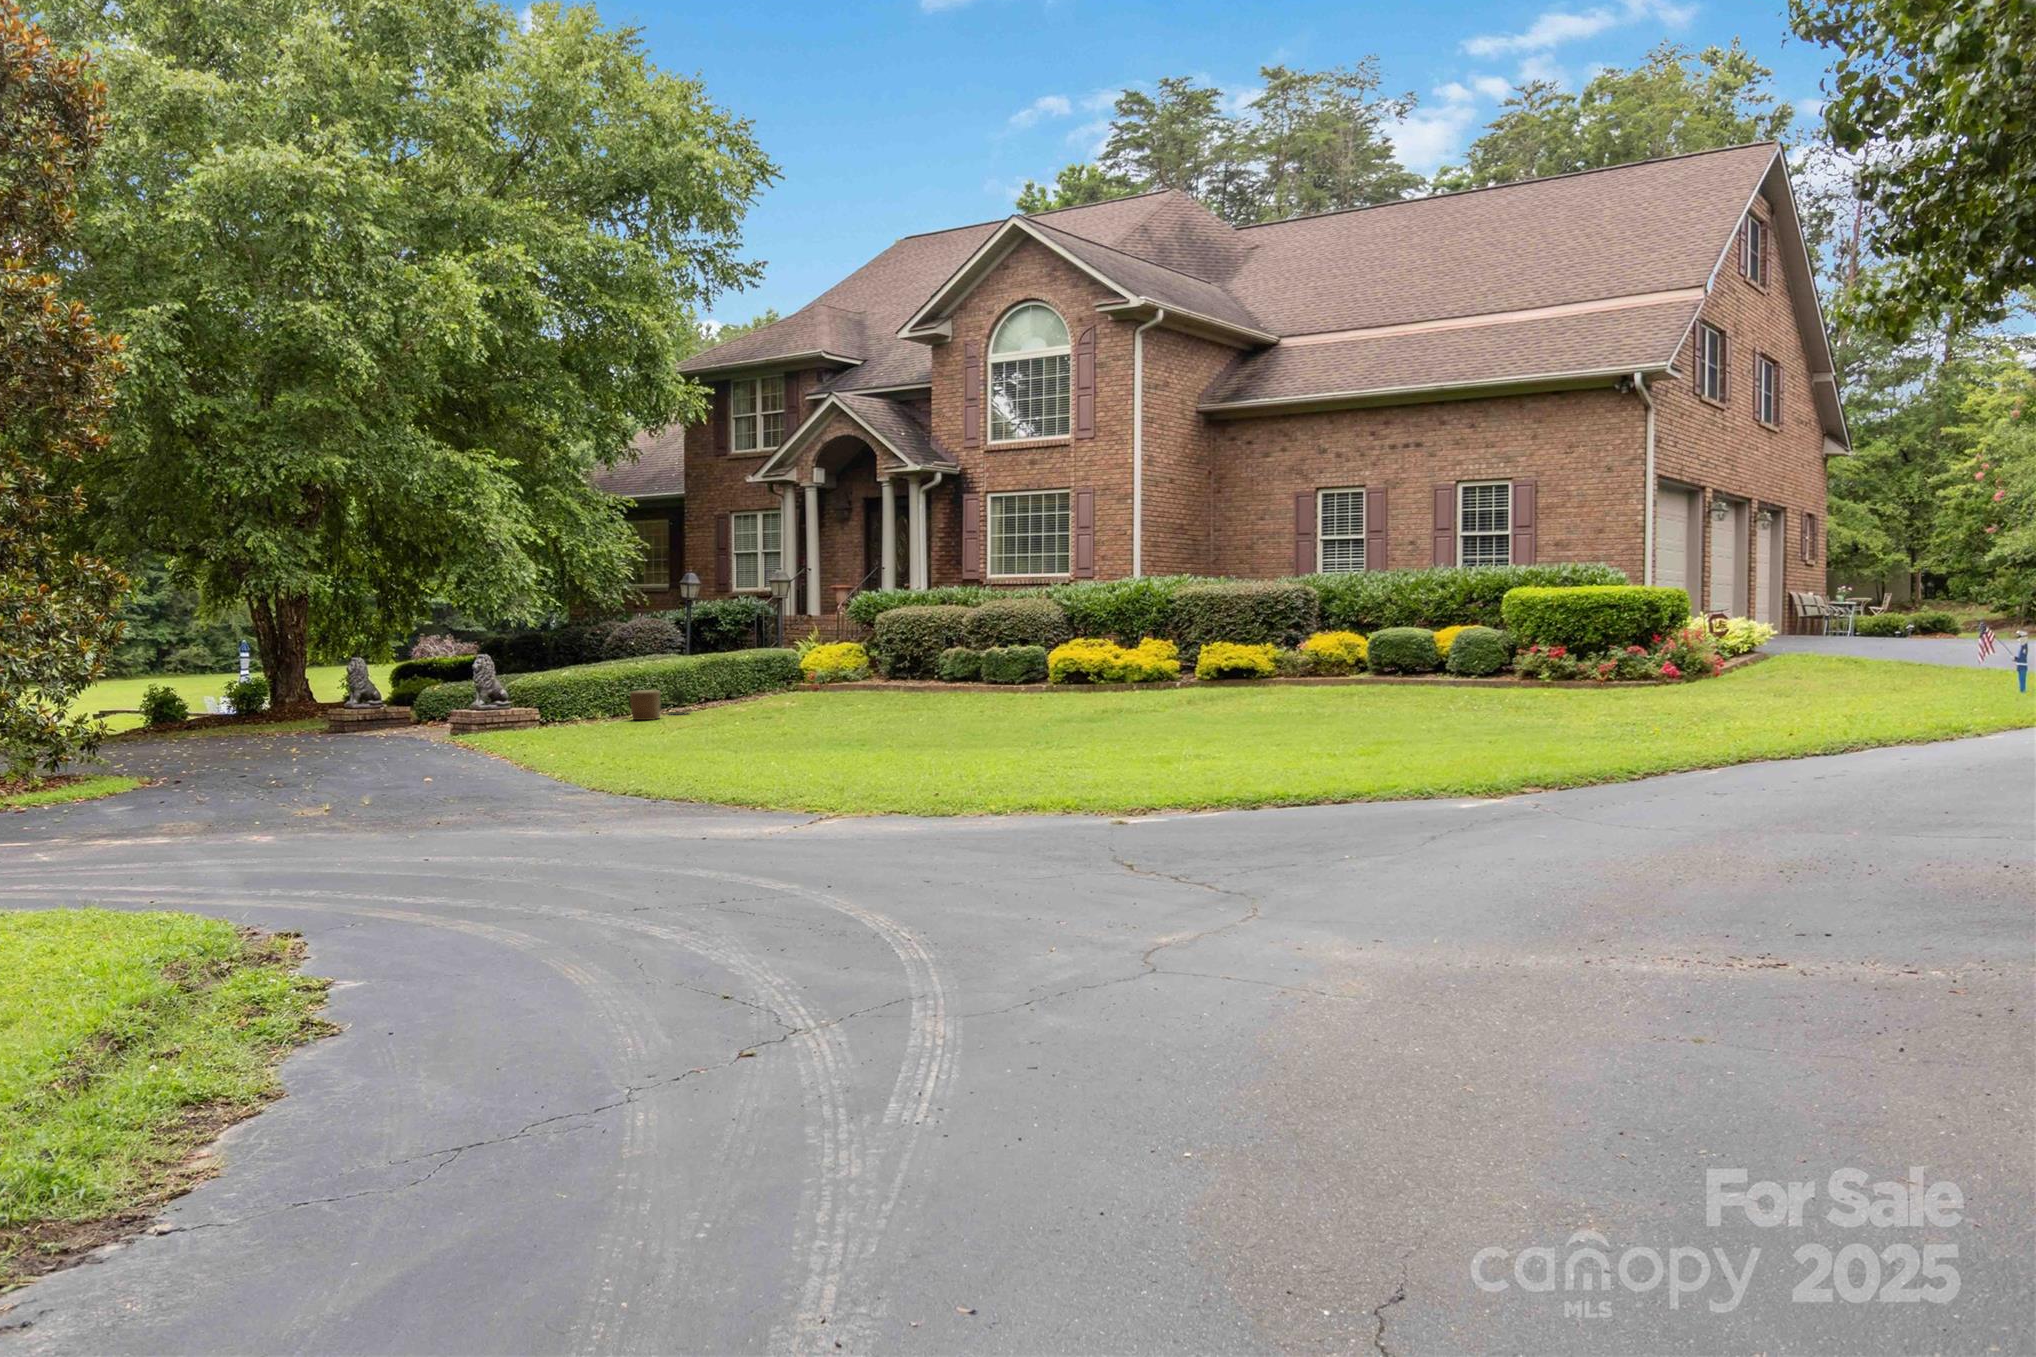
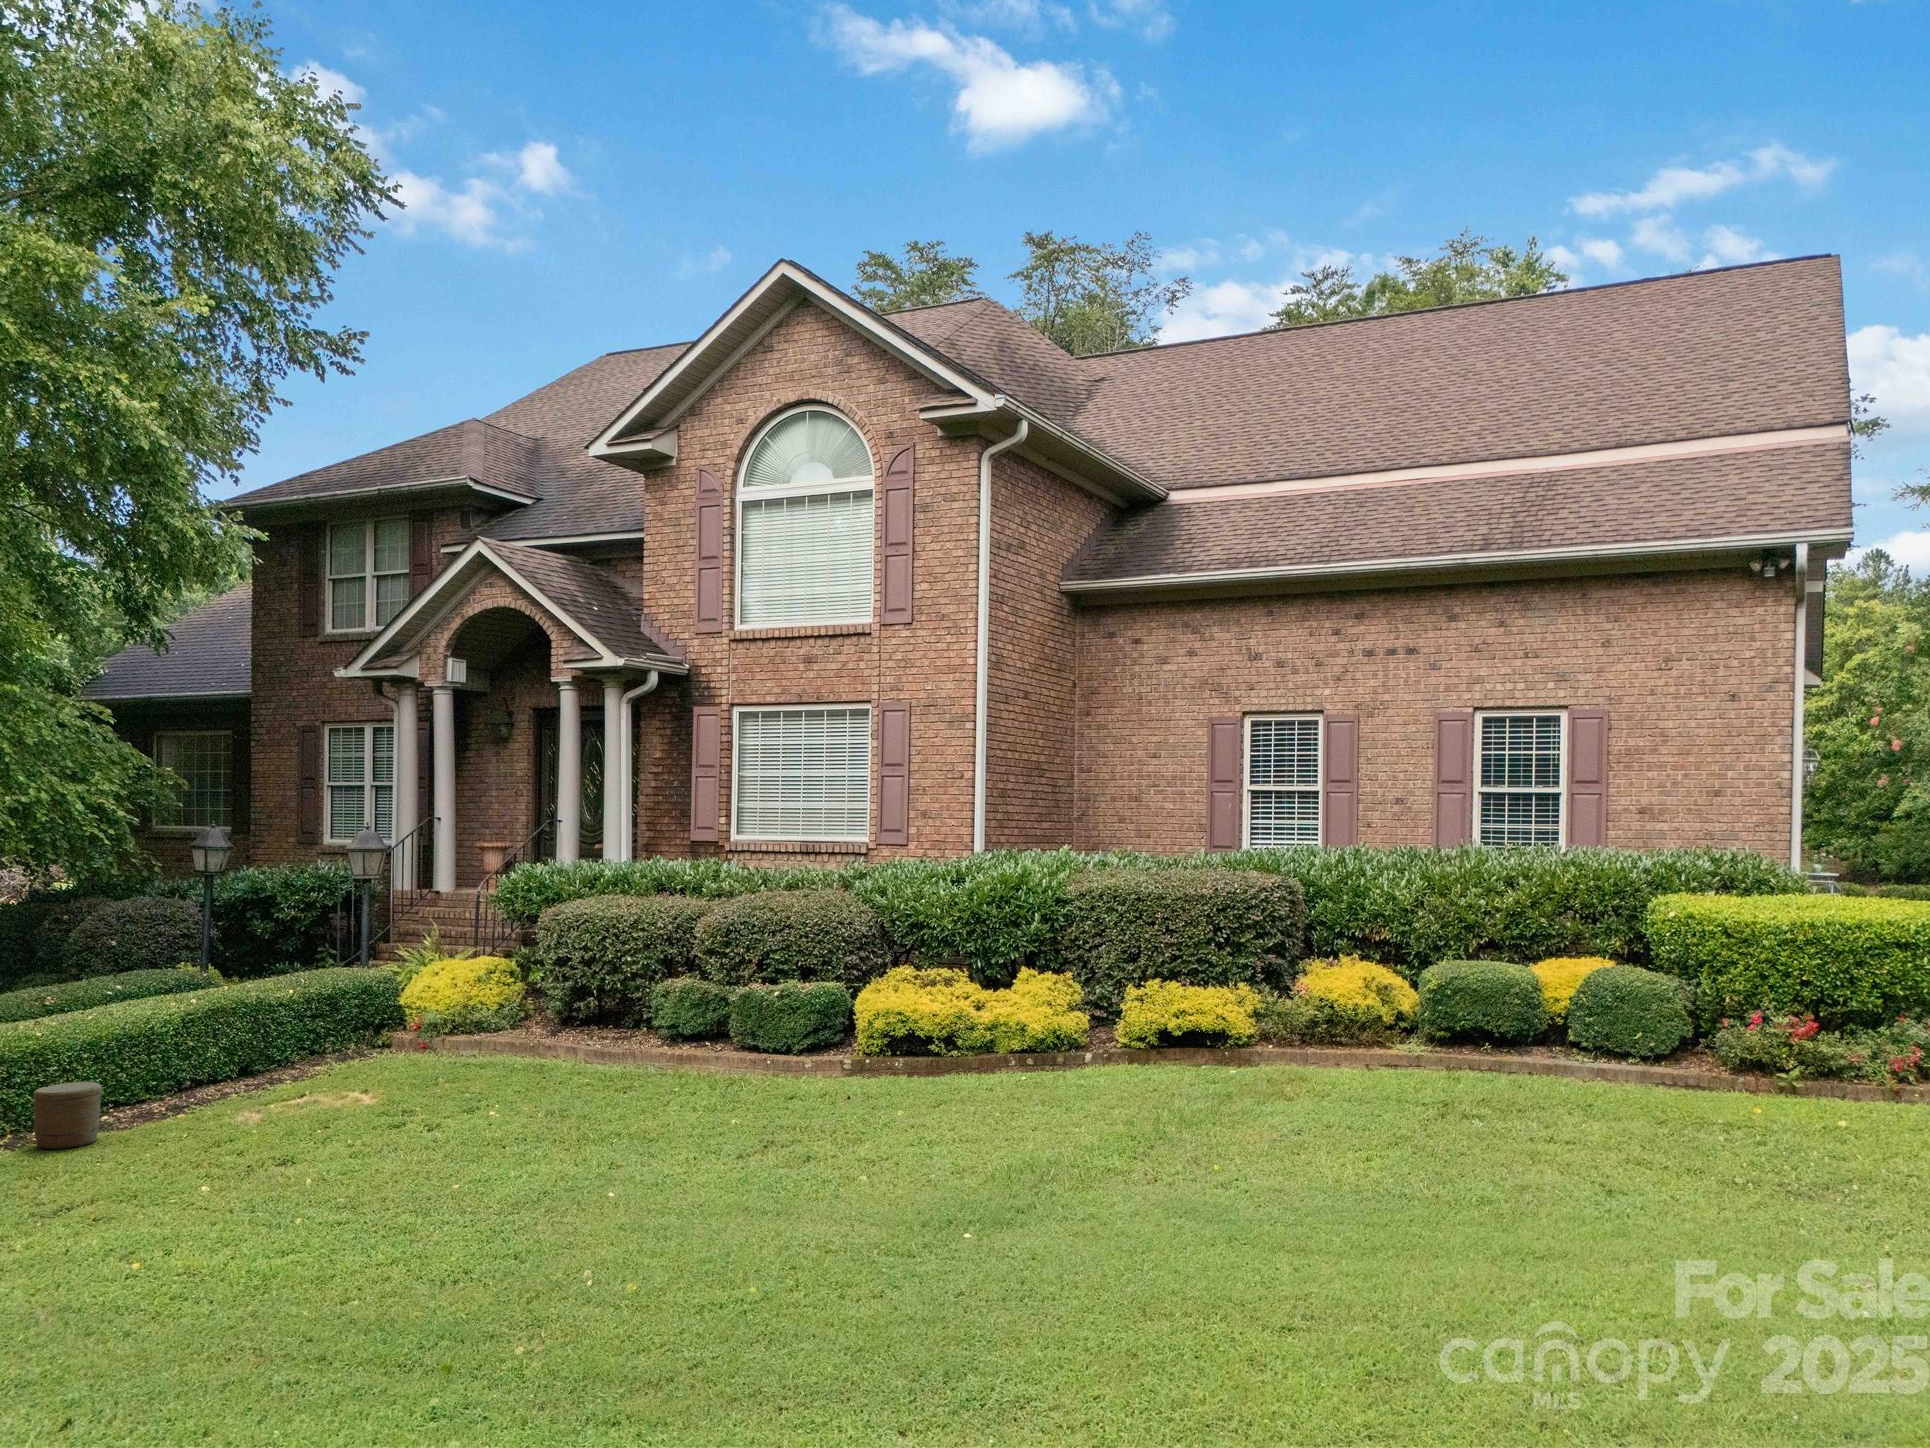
potted tree: present [669,681,688,715] -> none [122,1048,171,1125]

